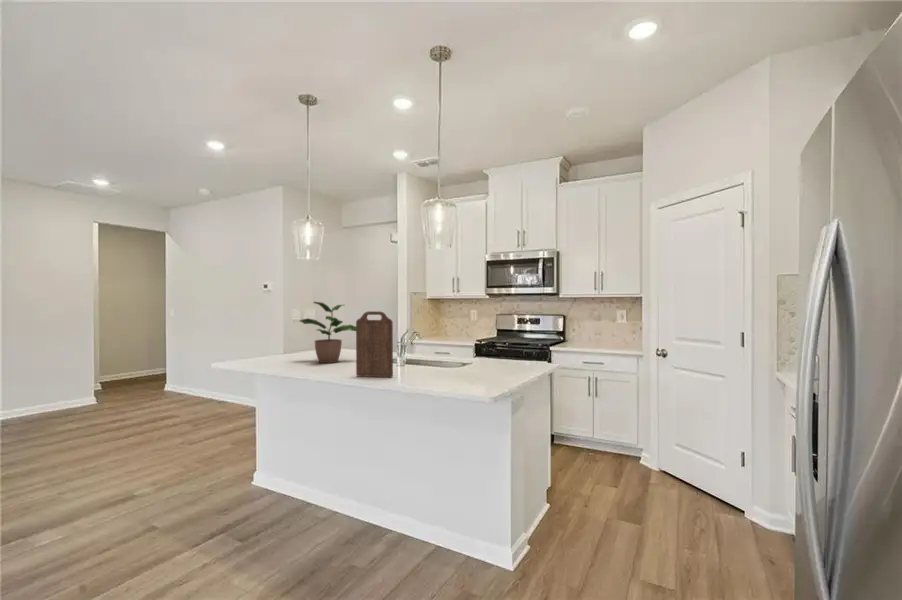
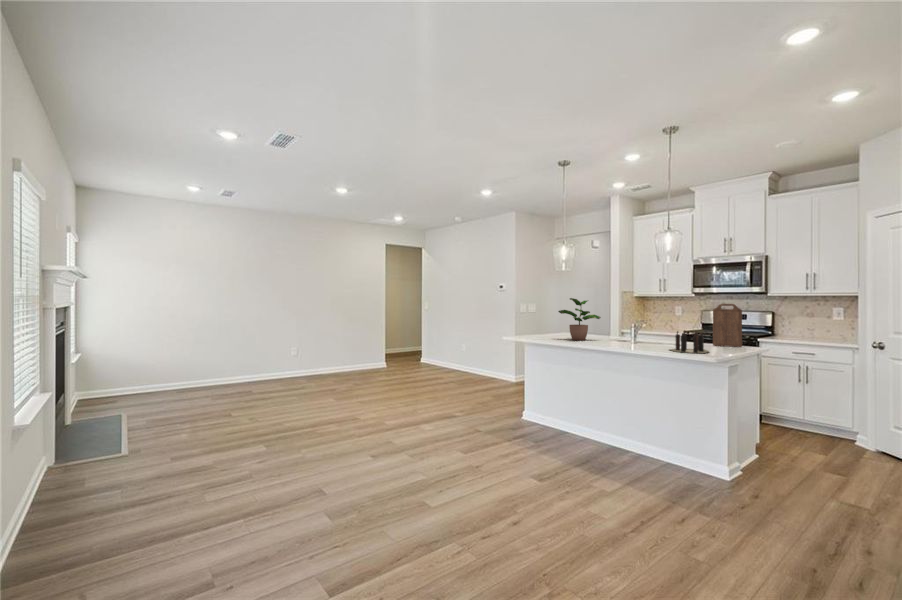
cutting board: present [356,311,393,377] -> present [713,304,742,347]
candle: none [430,348,500,385] -> present [670,331,709,353]

